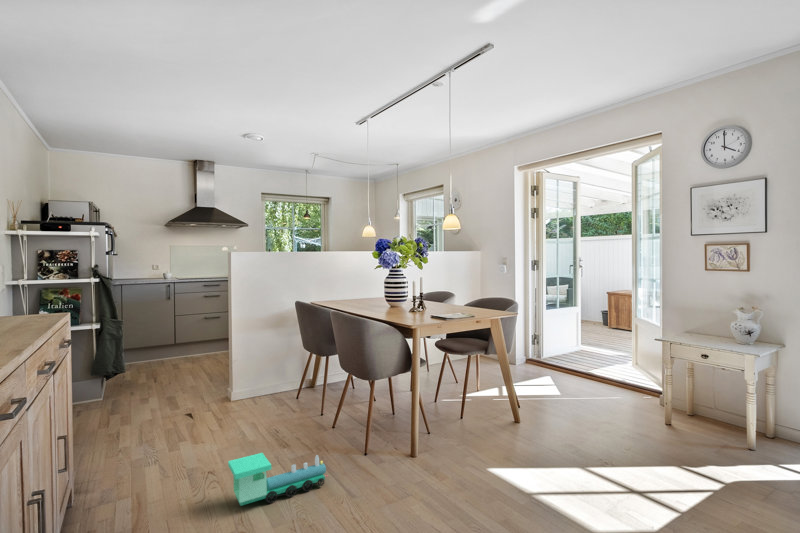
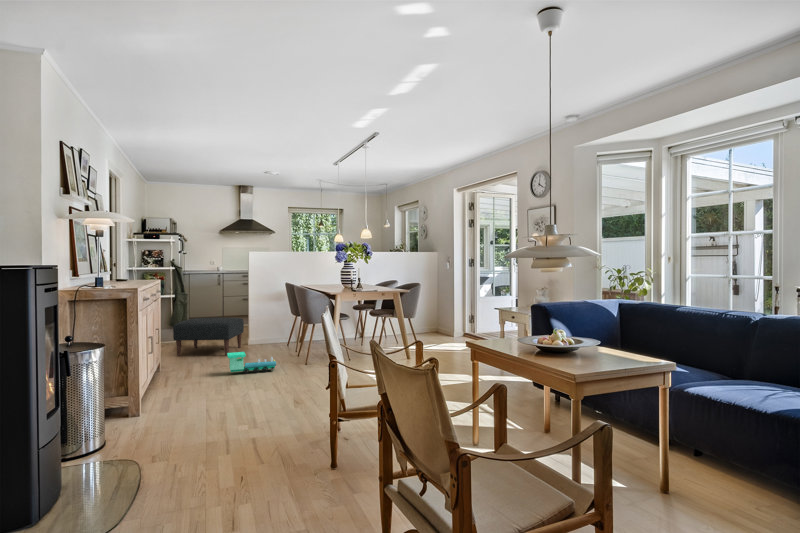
ottoman: none [101,362,227,446] -> present [173,318,244,356]

